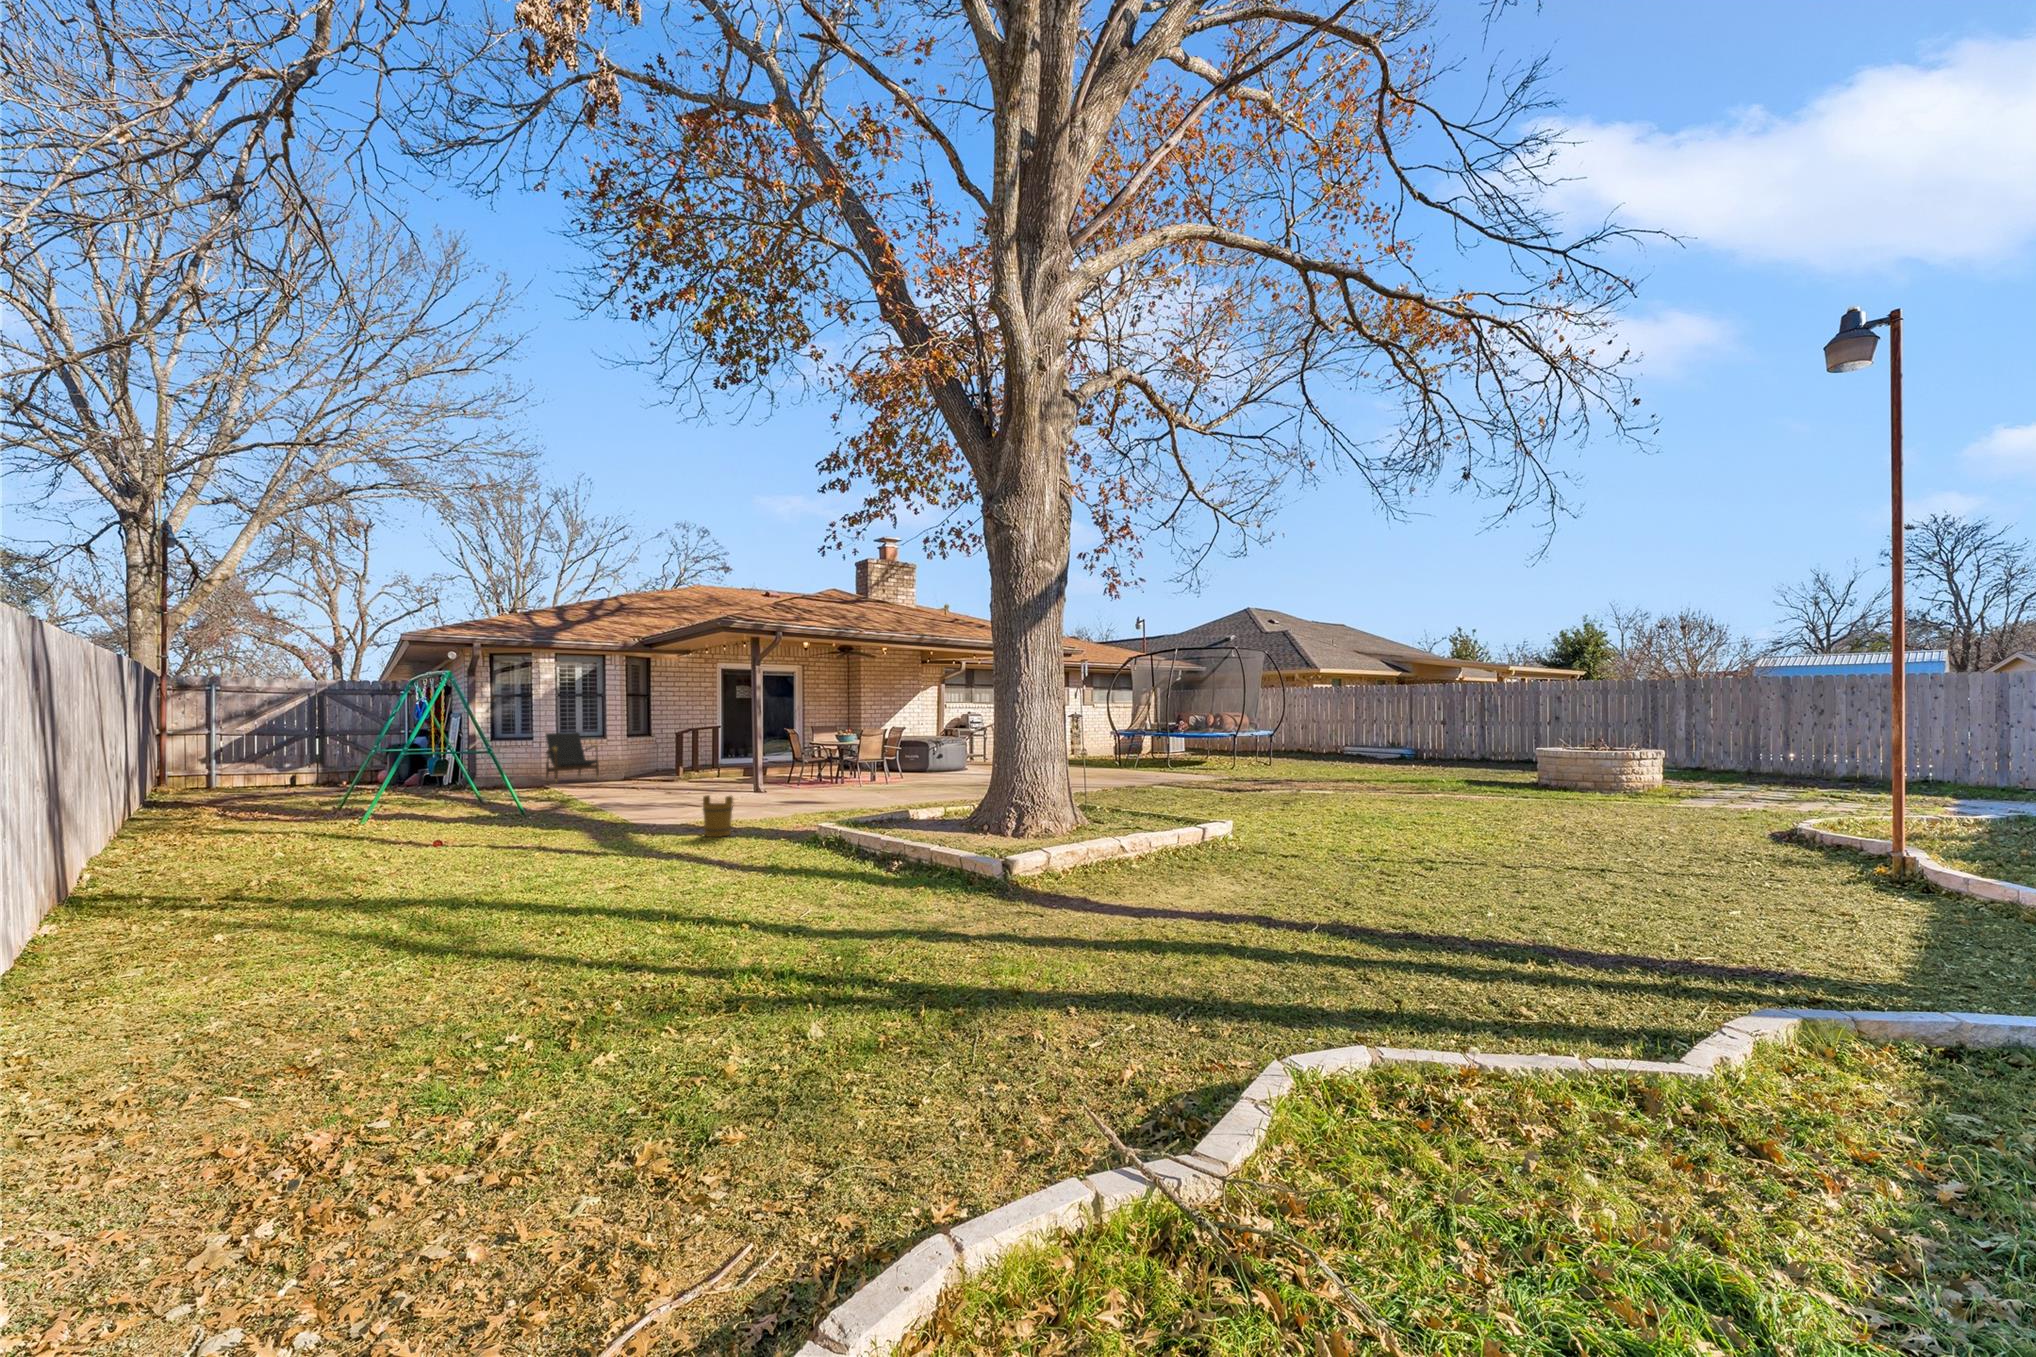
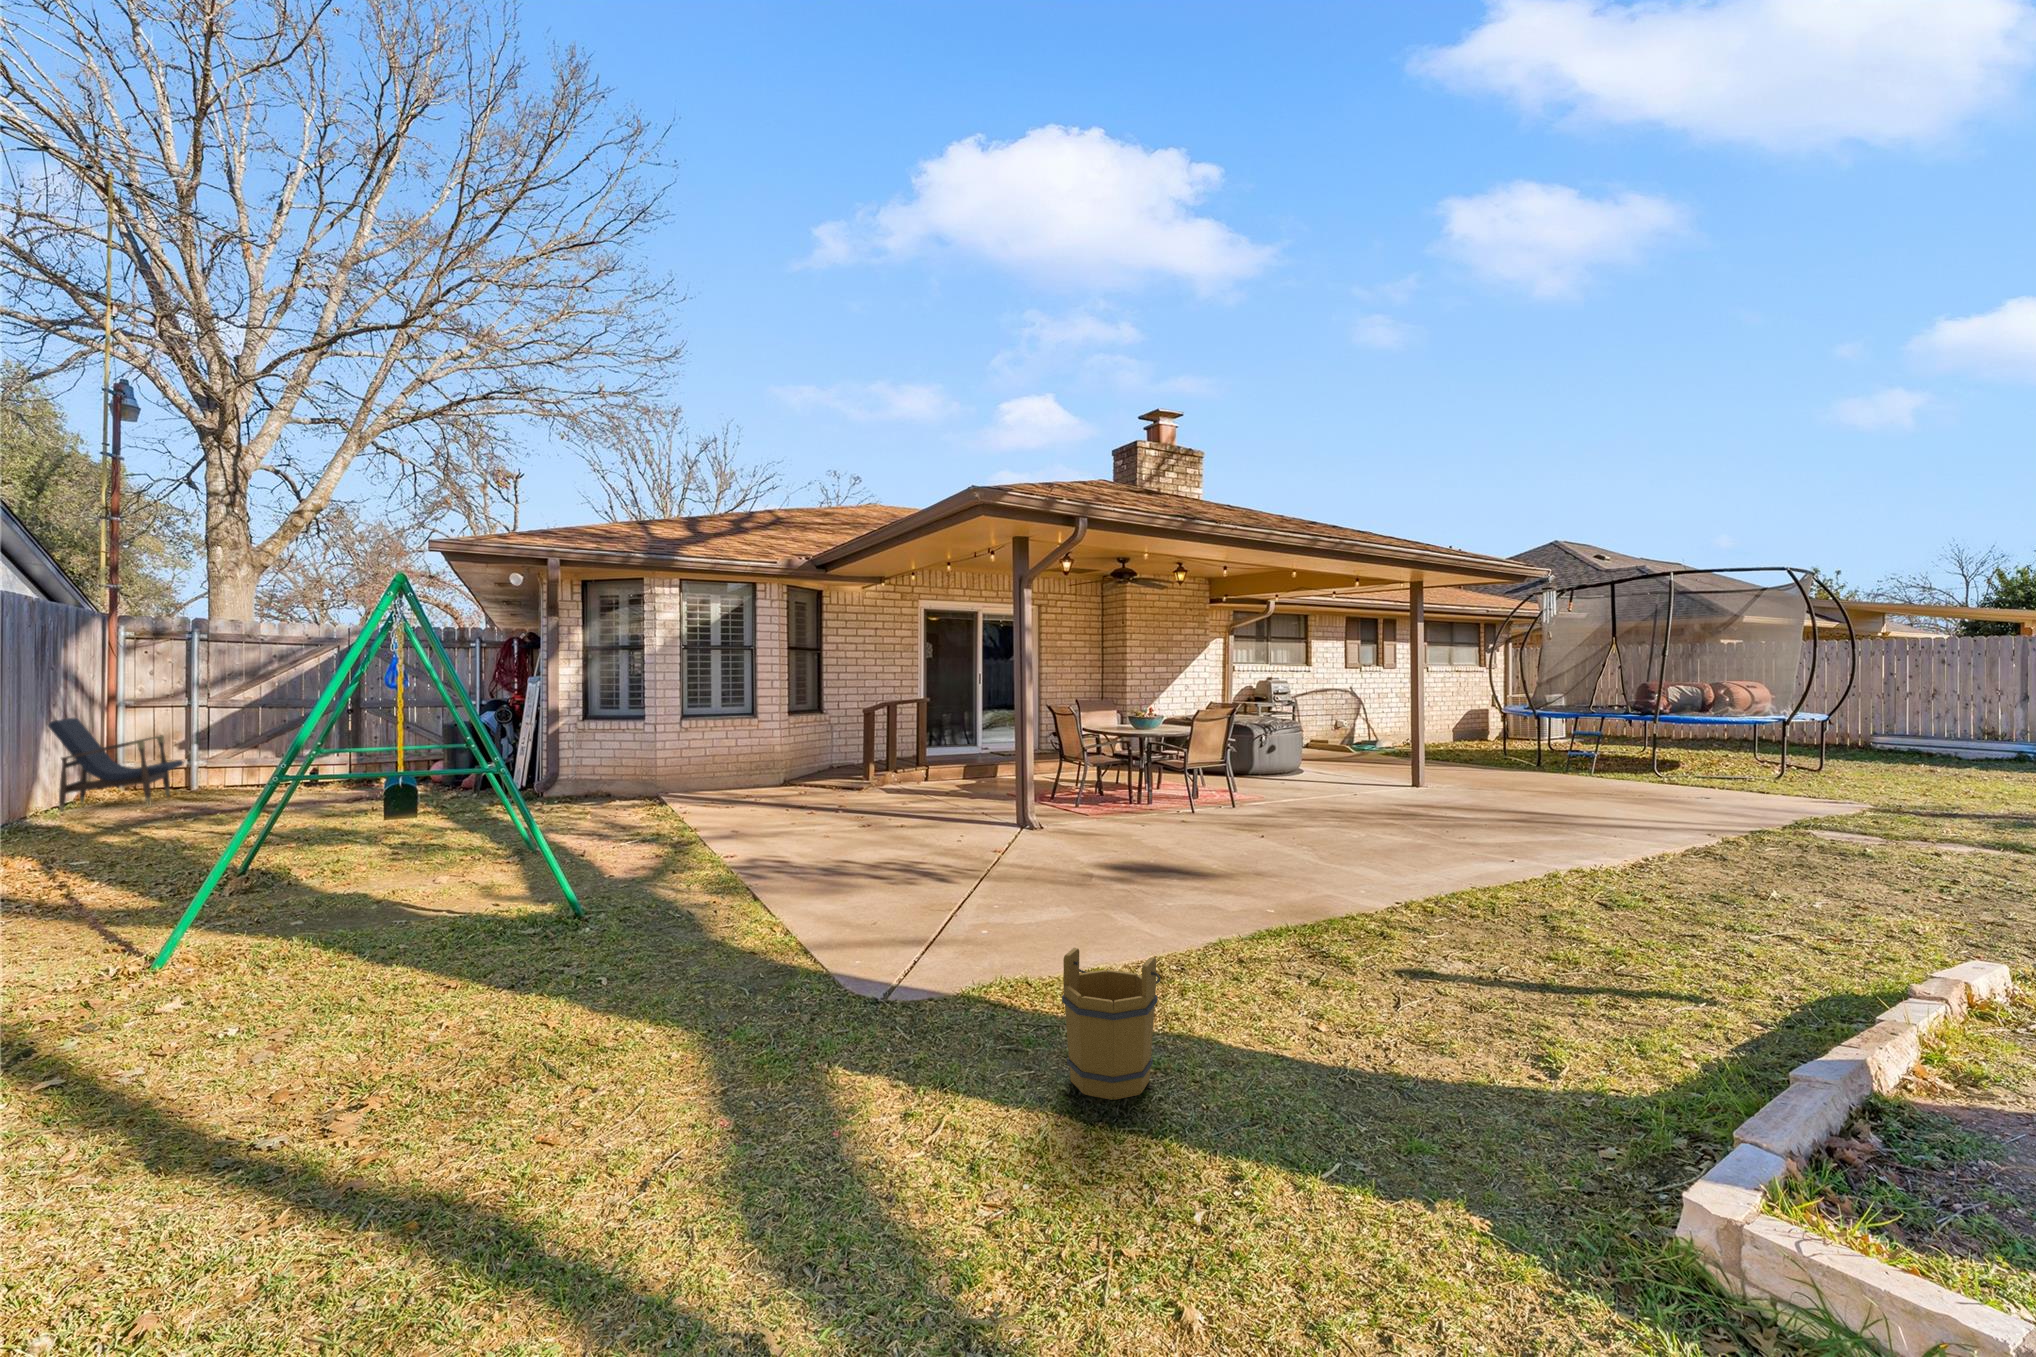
lounge chair: present [546,732,599,782] -> present [48,718,183,812]

